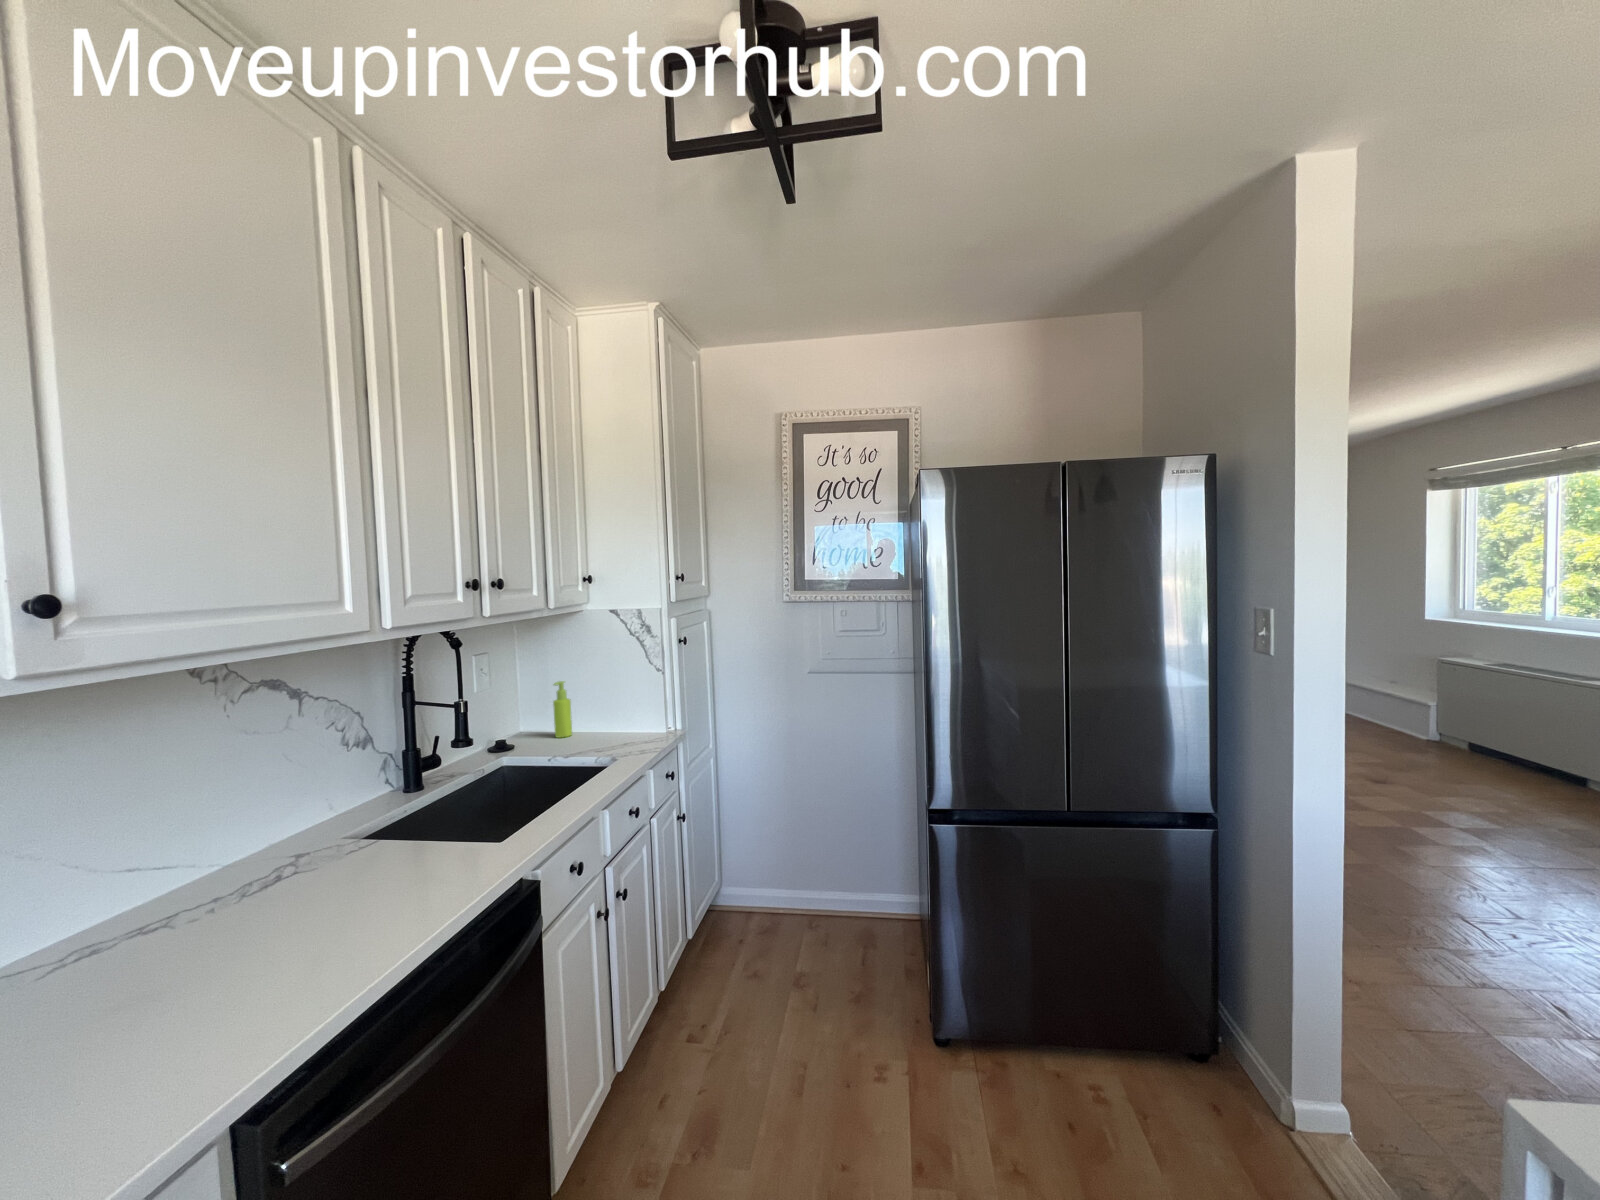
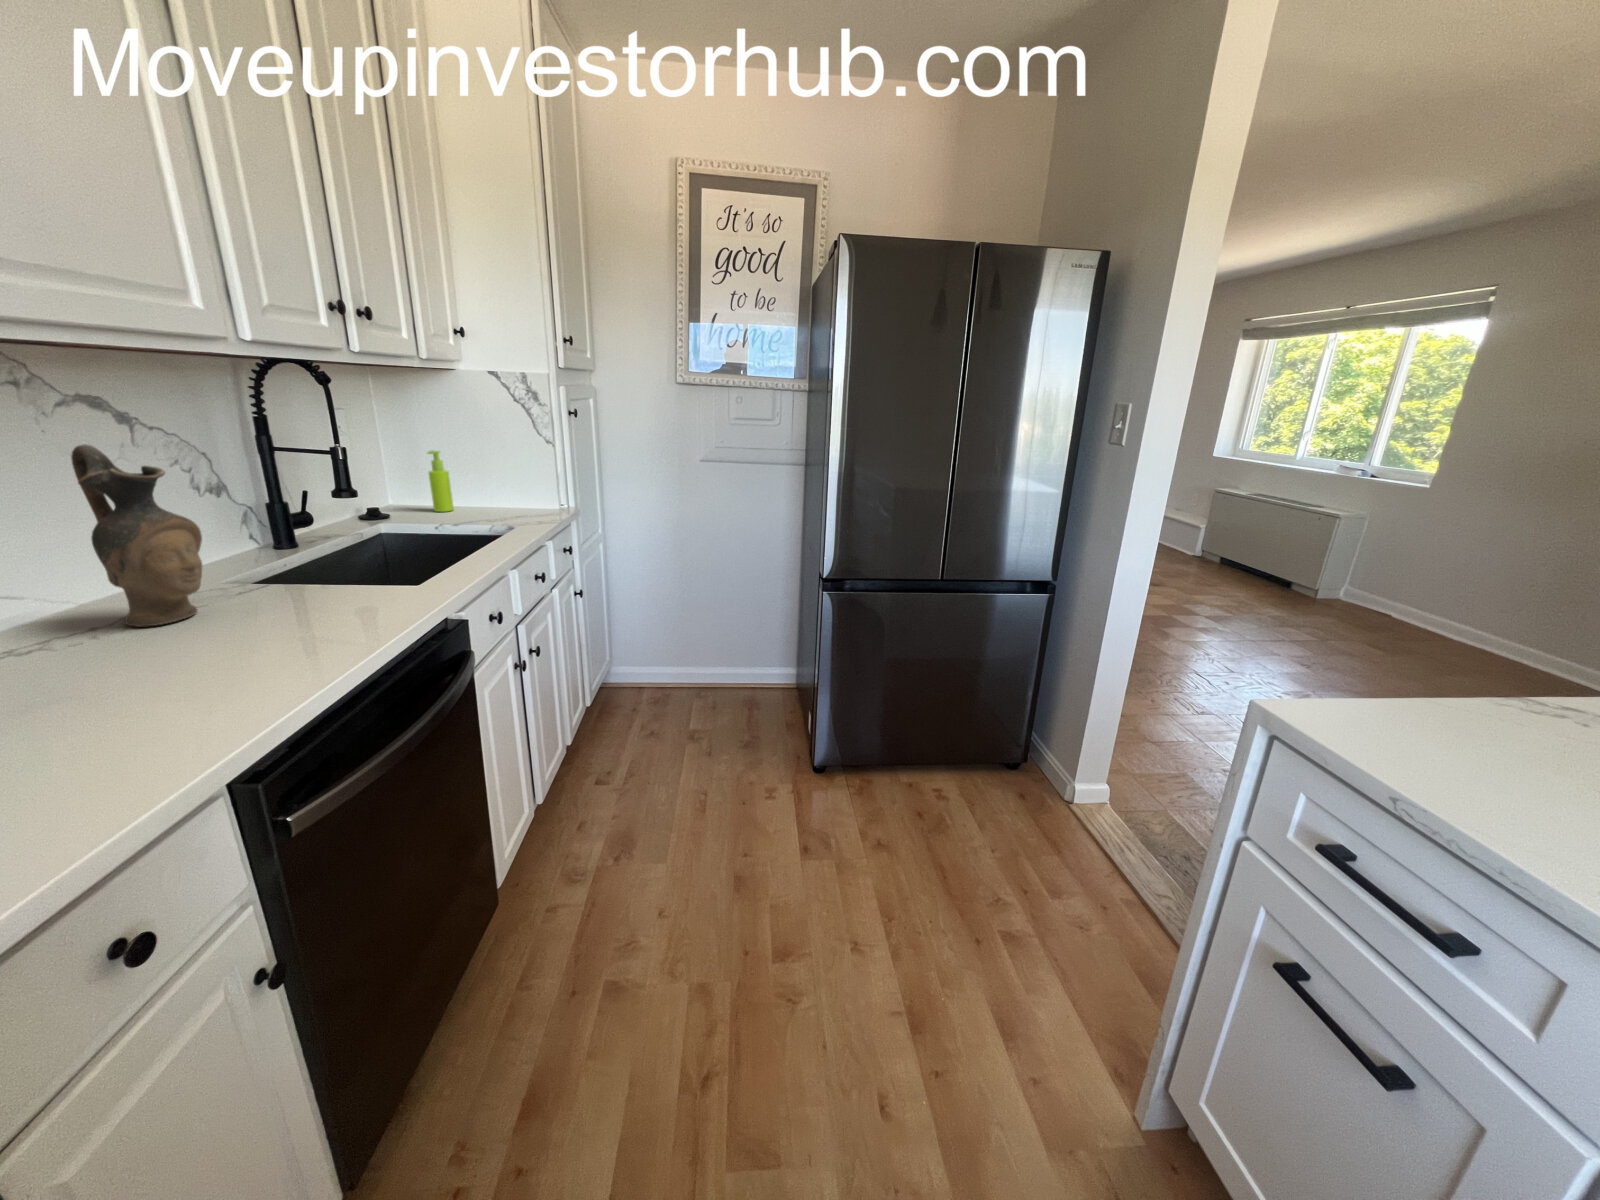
ceramic pitcher: none [236,730,324,896] -> present [71,445,202,627]

